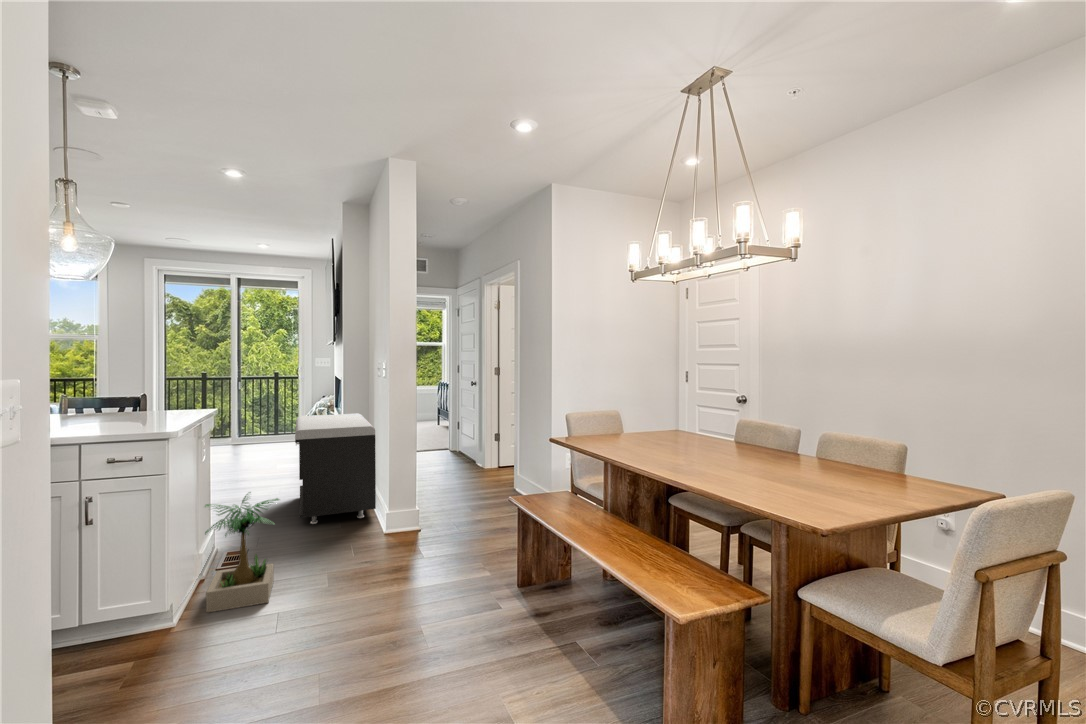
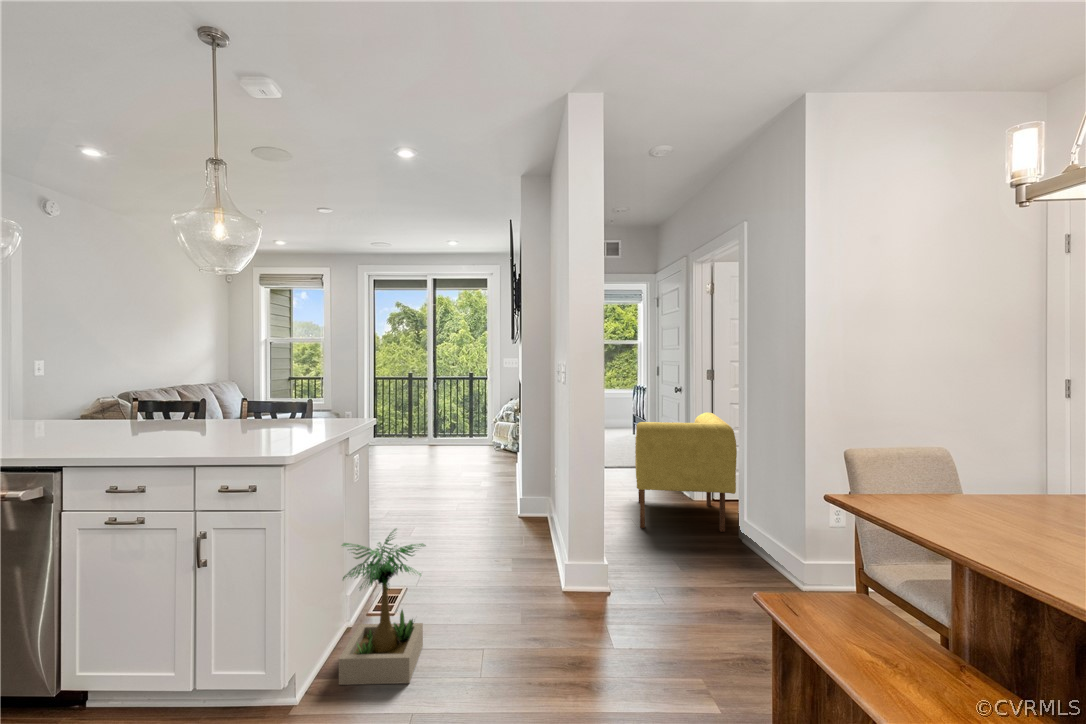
armchair: none [439,400,514,491] -> present [635,412,737,532]
storage bench: present [295,414,376,524] -> none [462,425,555,560]

